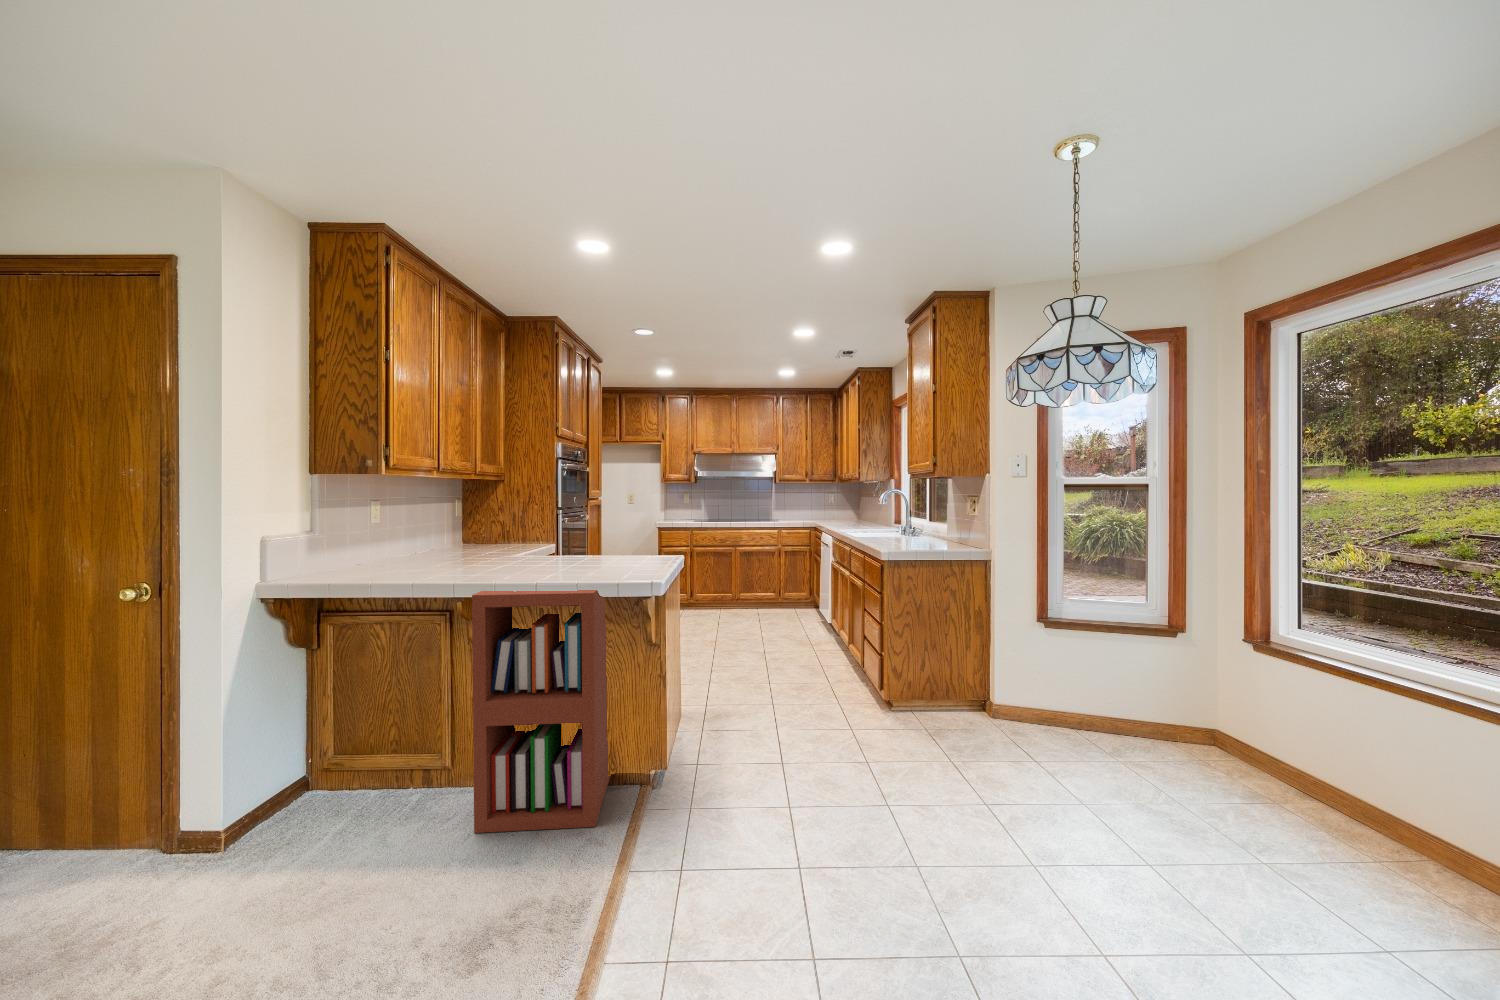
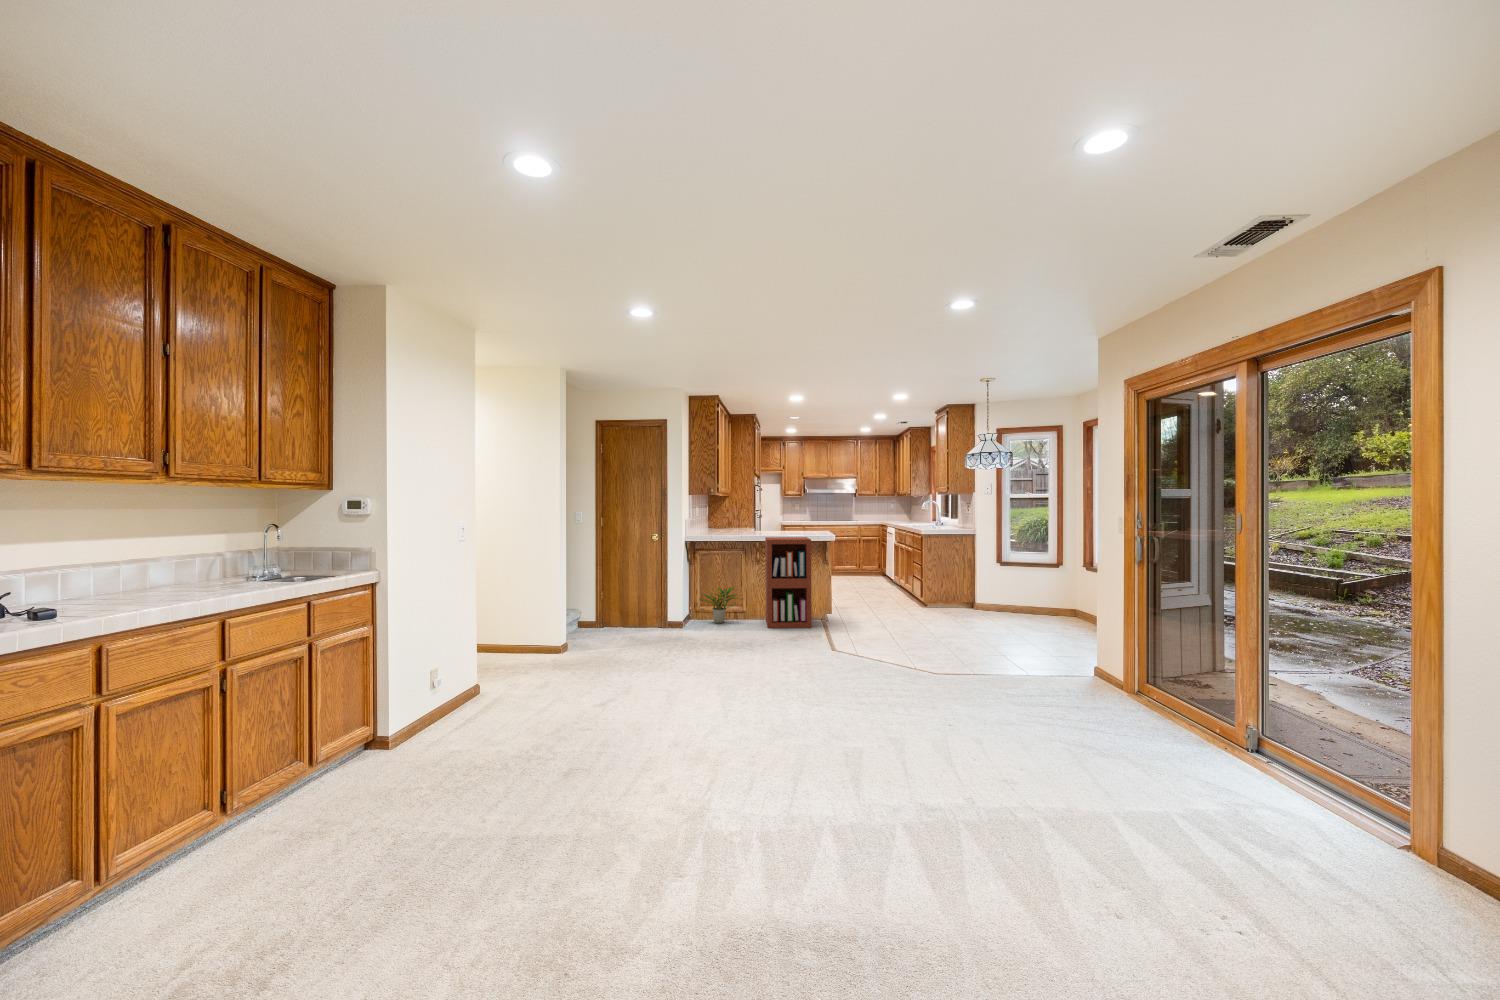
potted plant: none [303,704,441,804] -> present [700,587,741,623]

